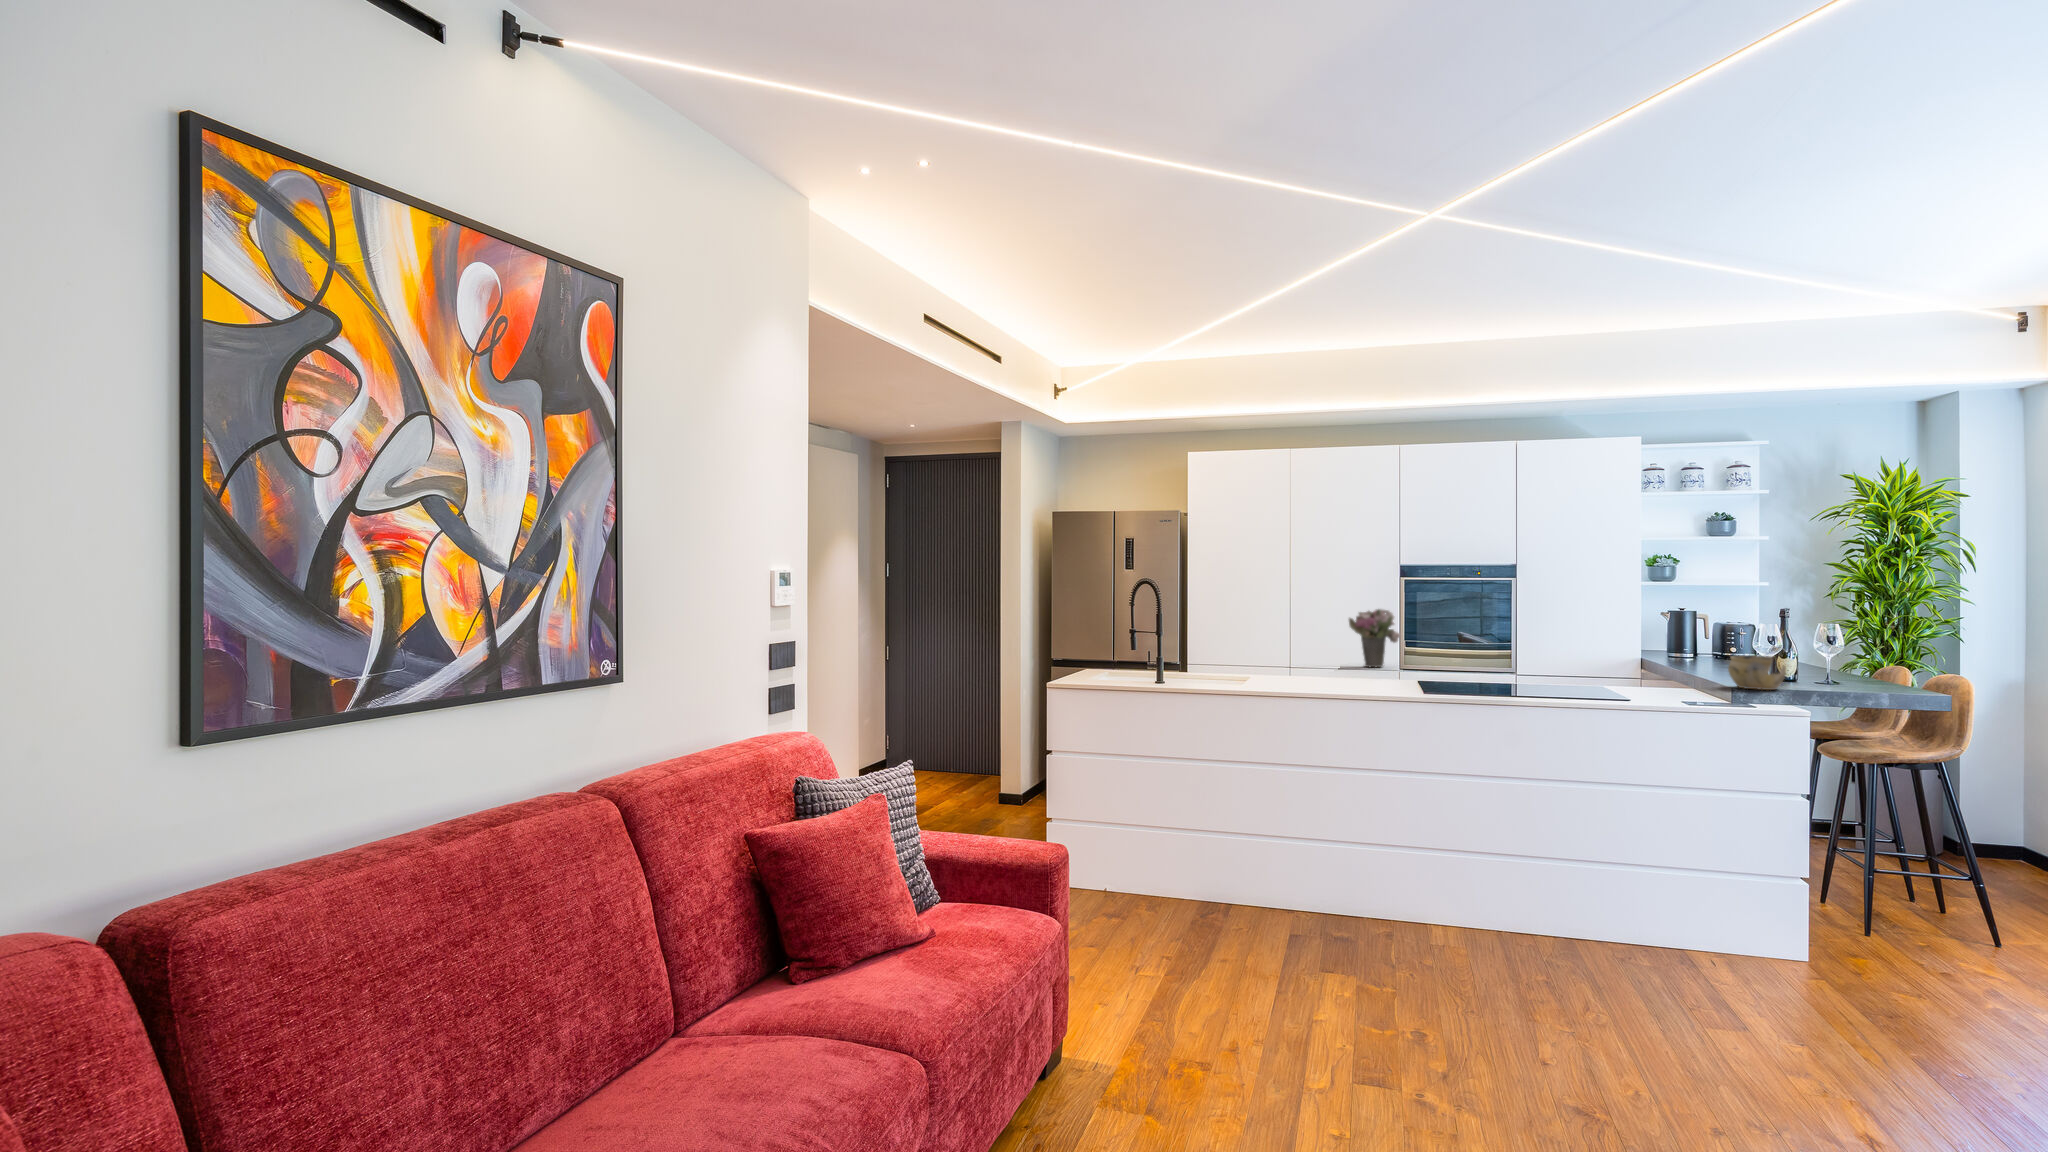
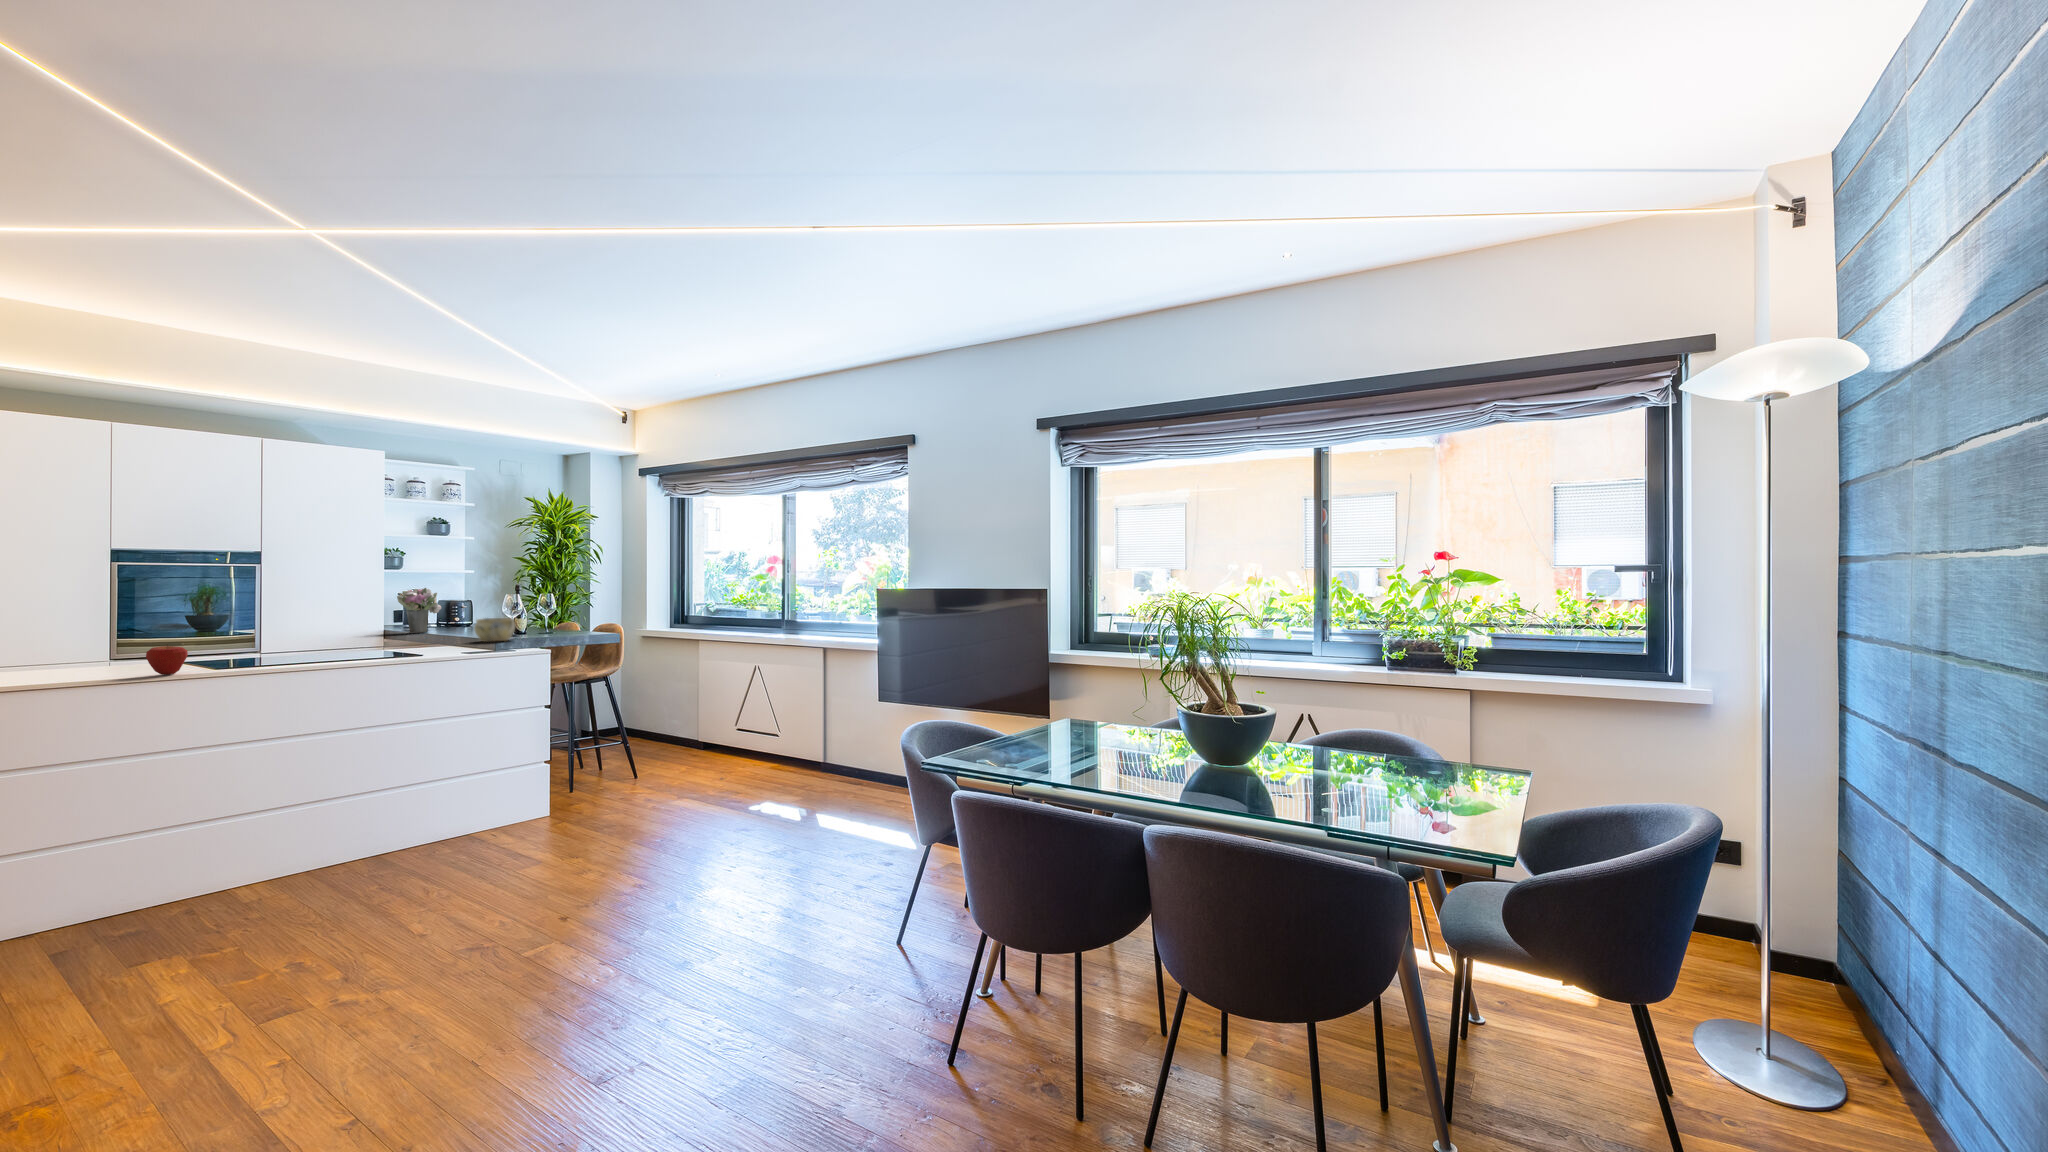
flower bouquet: present [1349,609,1400,667] -> present [397,588,441,633]
apple: none [1382,665,1411,694] -> present [146,645,188,675]

